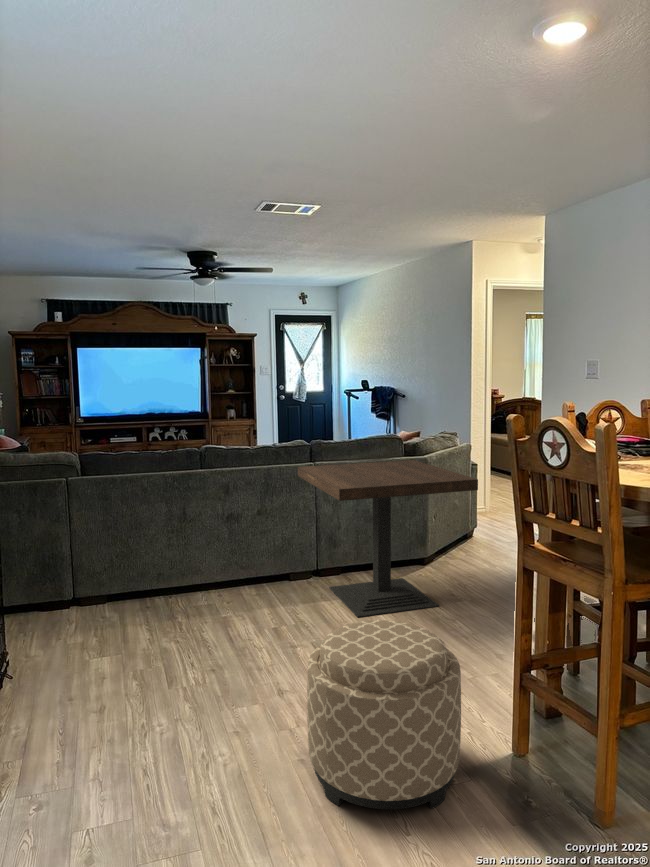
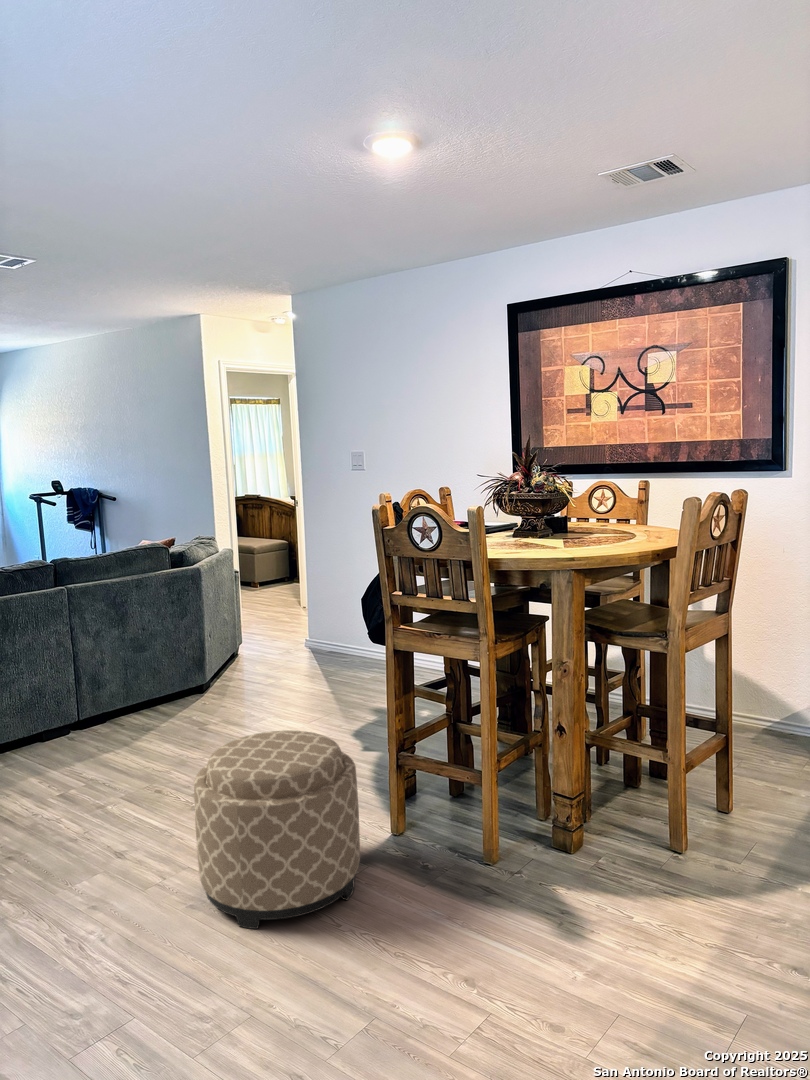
side table: present [298,460,478,617] -> none [46,570,281,761]

